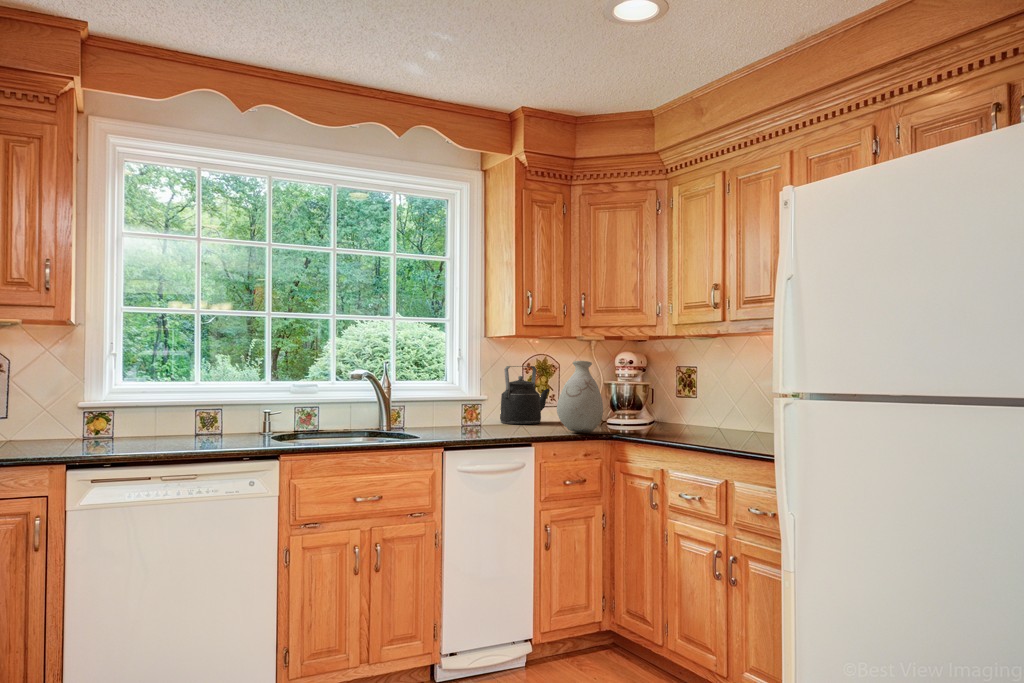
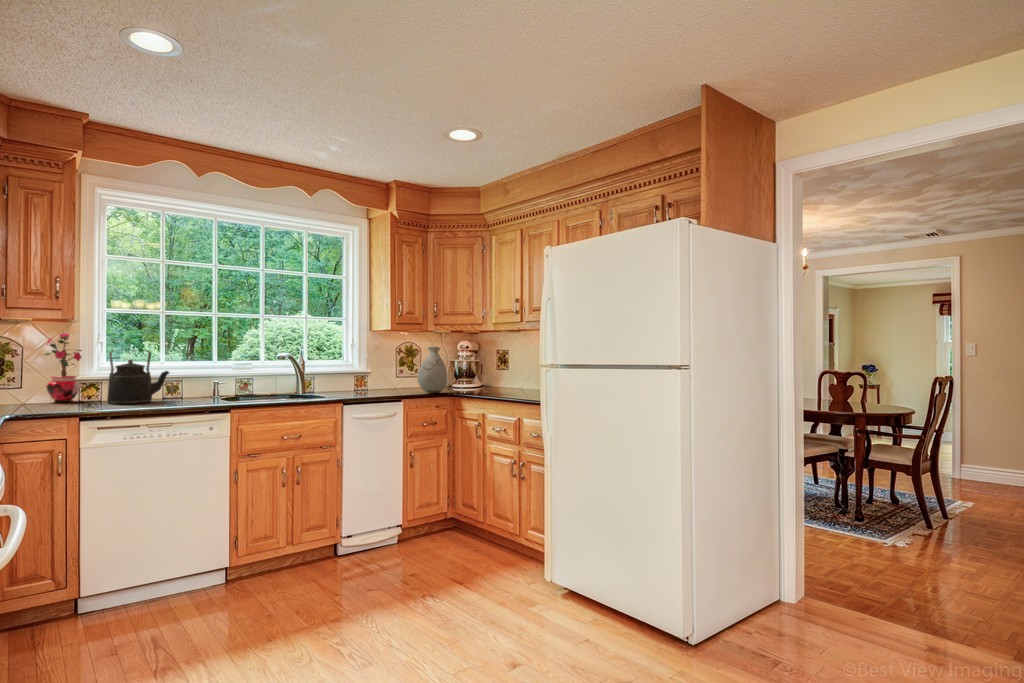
potted plant: none [28,337,93,438] -> present [45,333,82,402]
kettle: present [500,366,549,424] -> present [107,350,169,404]

